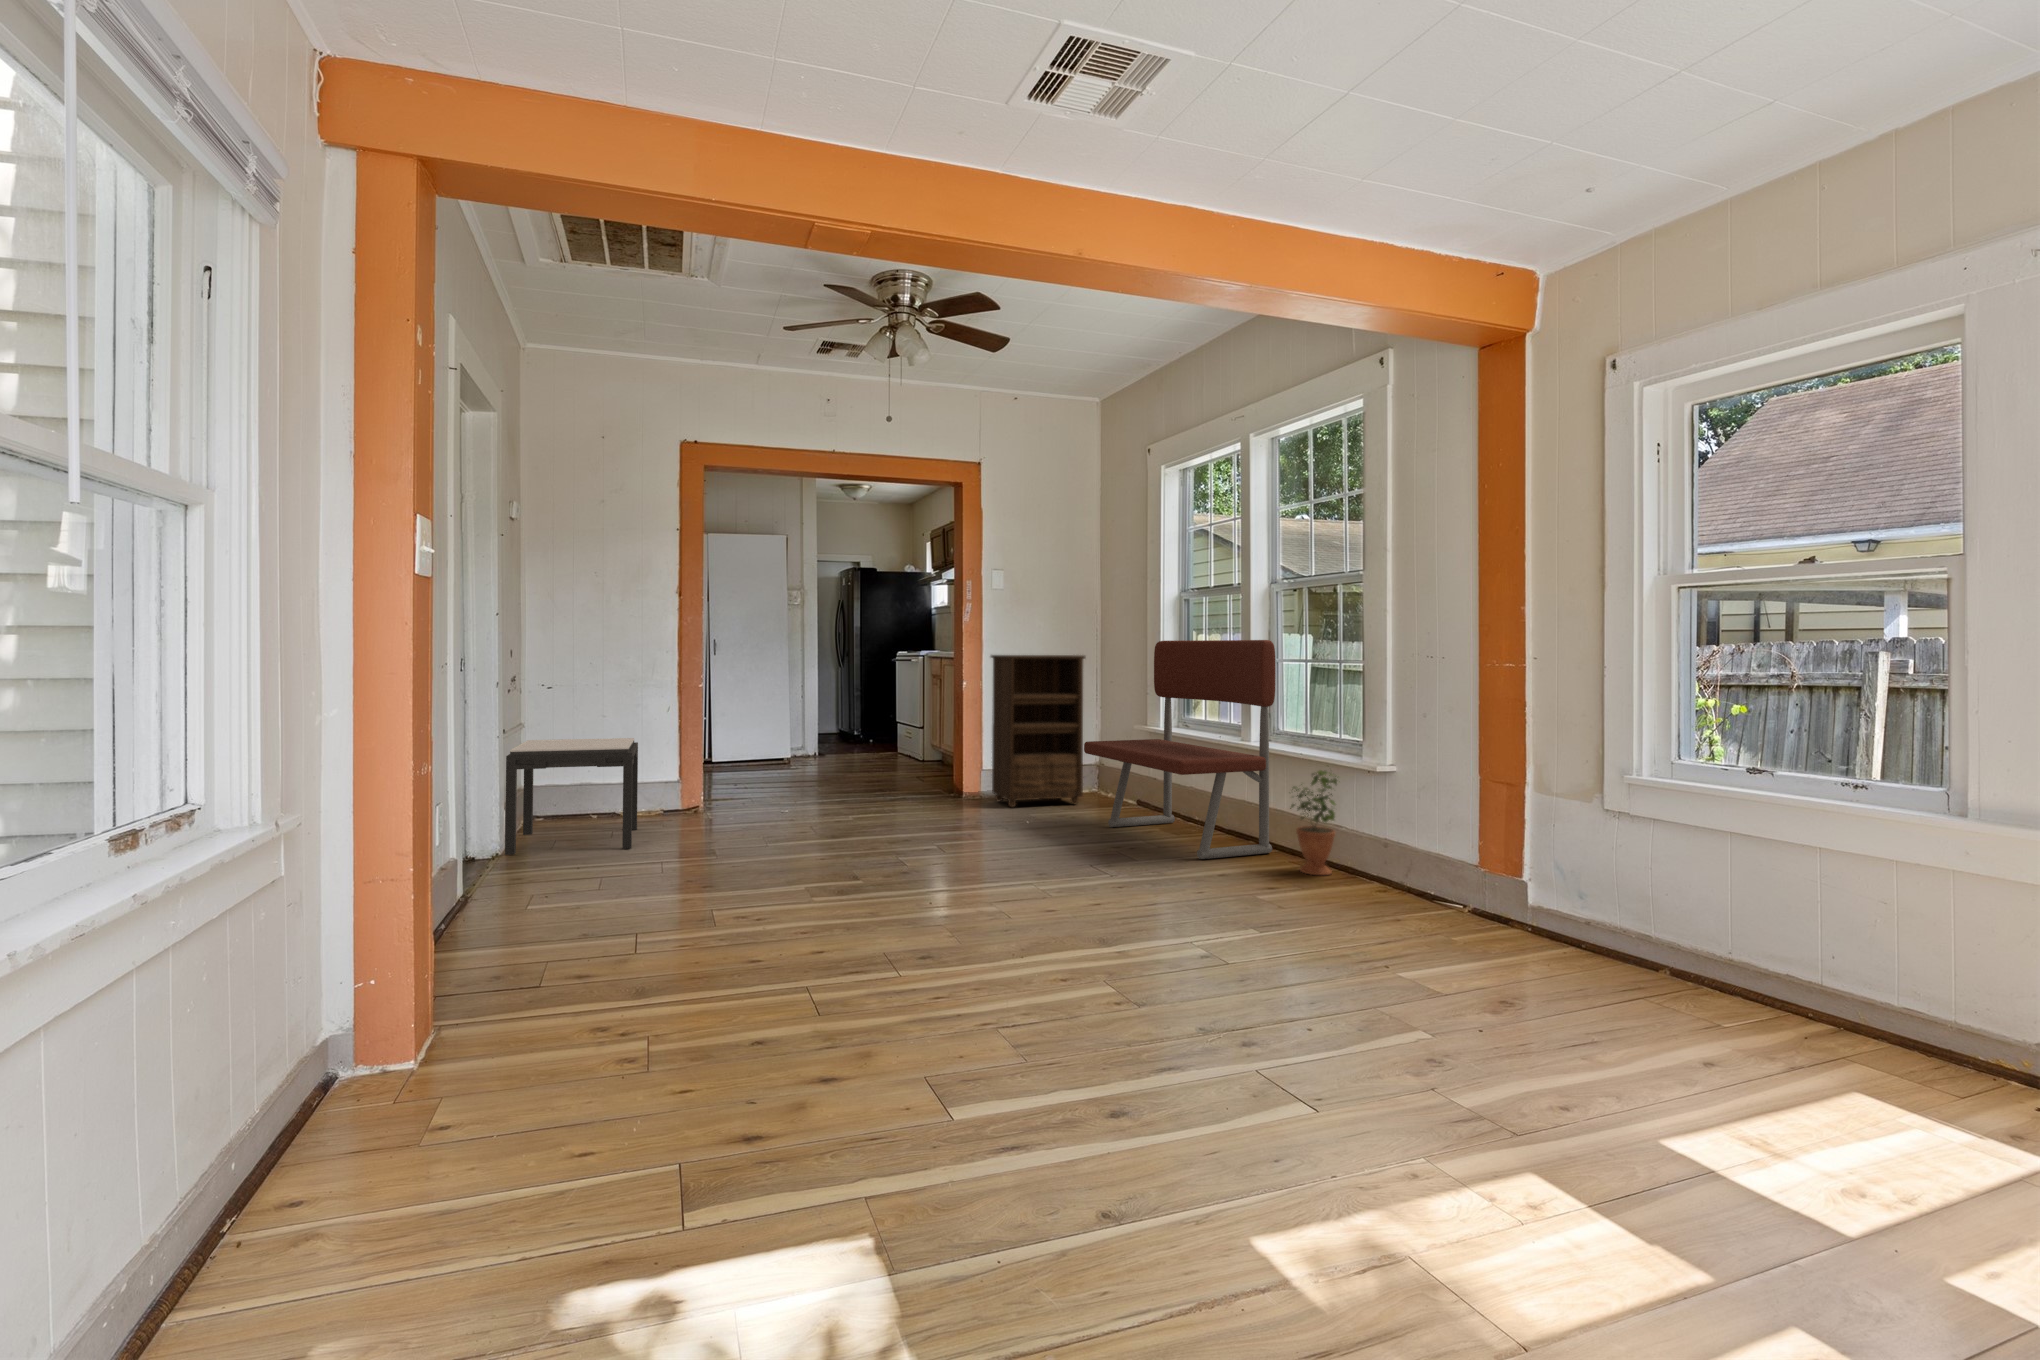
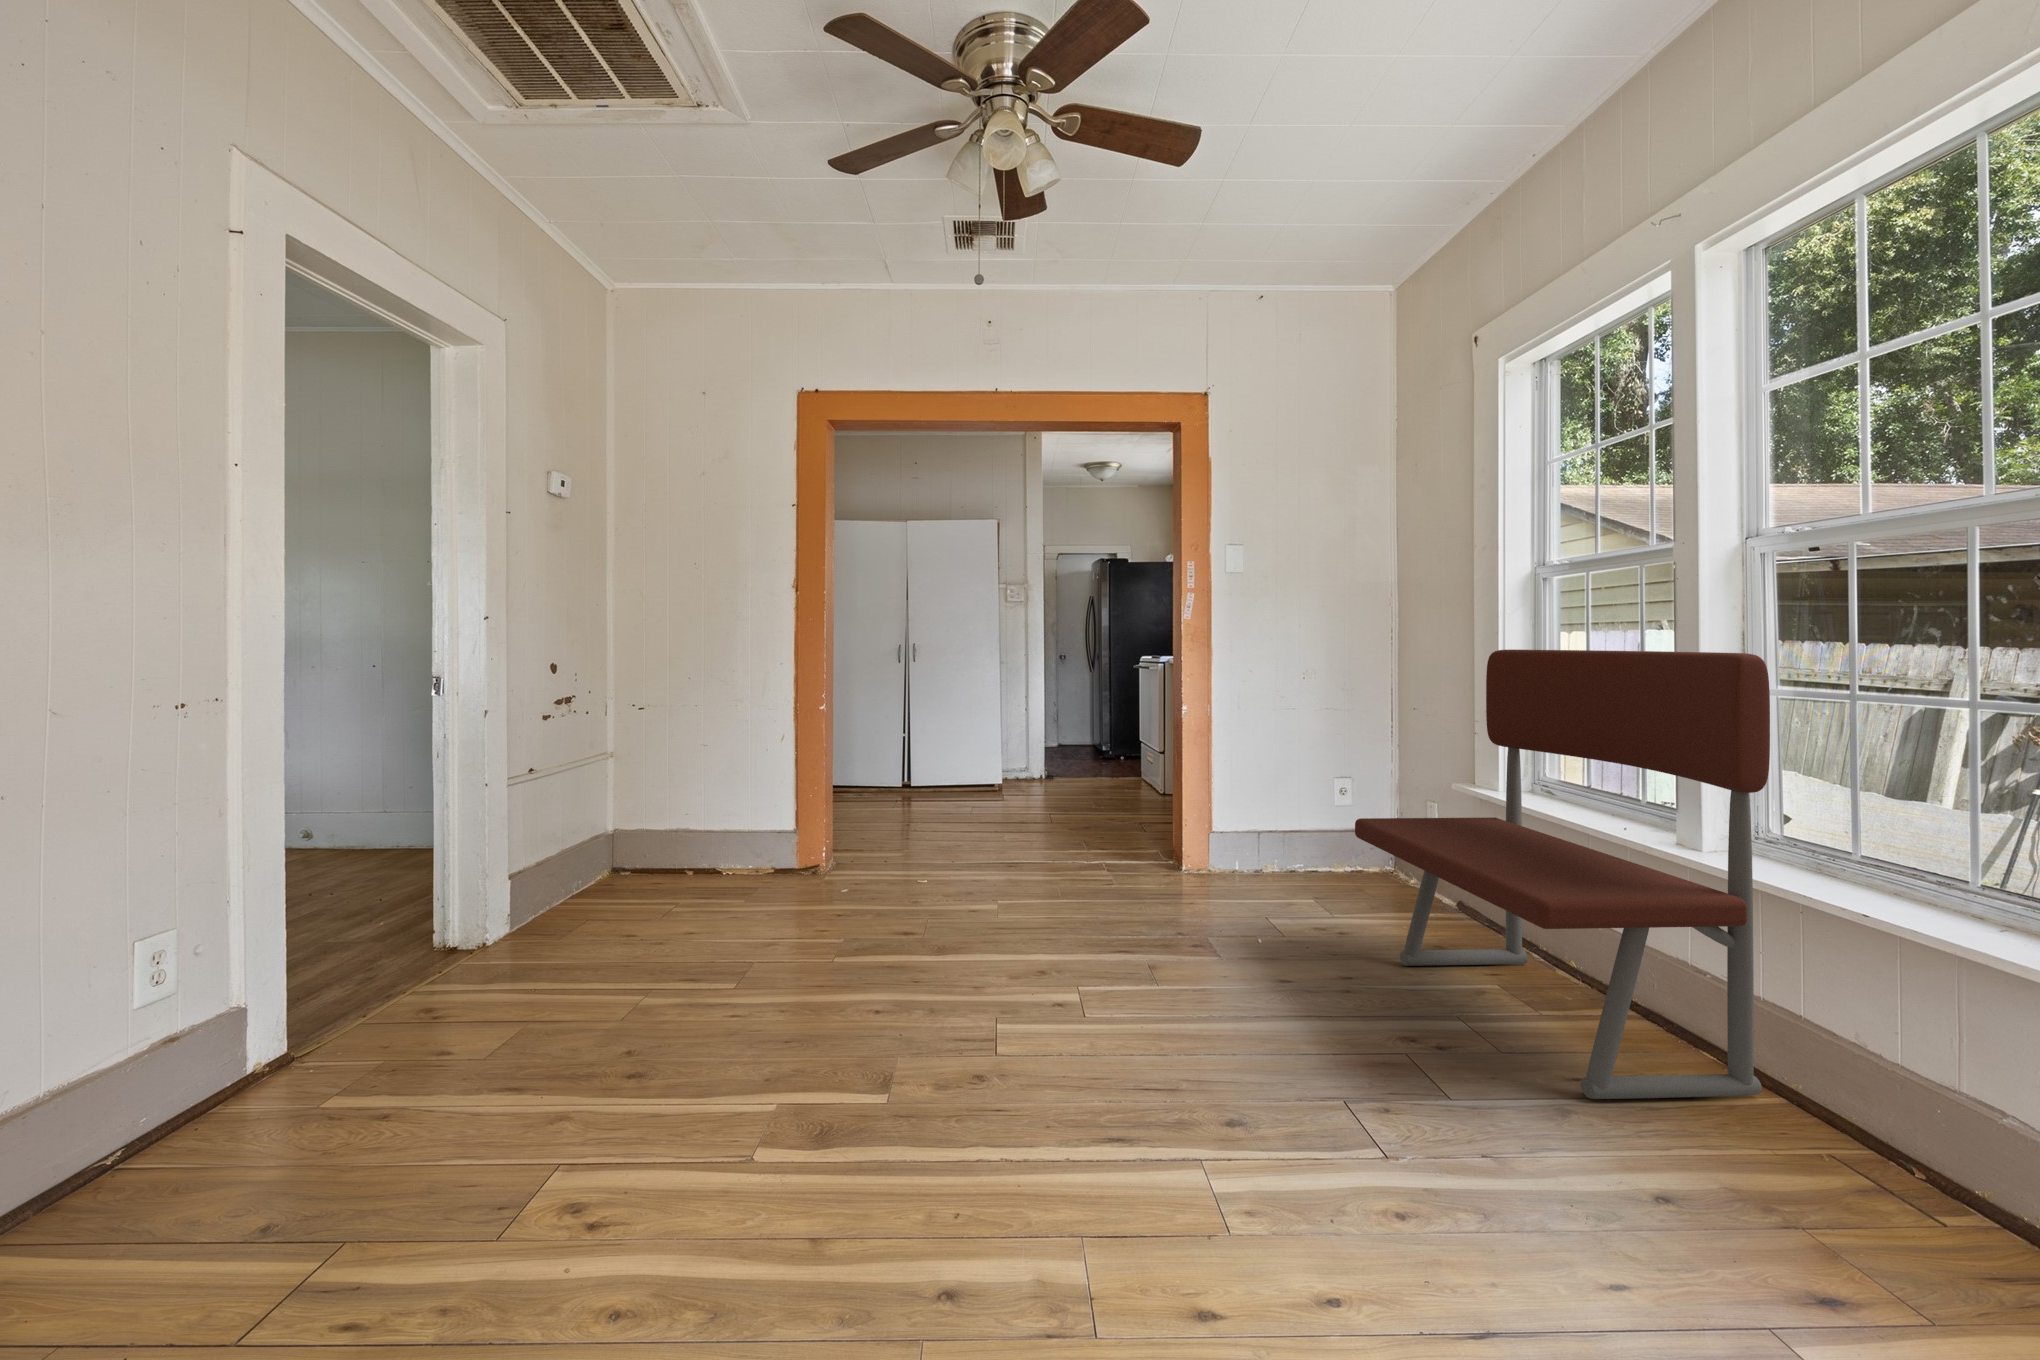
bookshelf: present [991,655,1085,807] -> none [1220,668,1369,899]
side table: present [505,738,638,855] -> none [507,778,719,942]
potted plant: present [1290,770,1337,875] -> none [1822,950,1983,1223]

